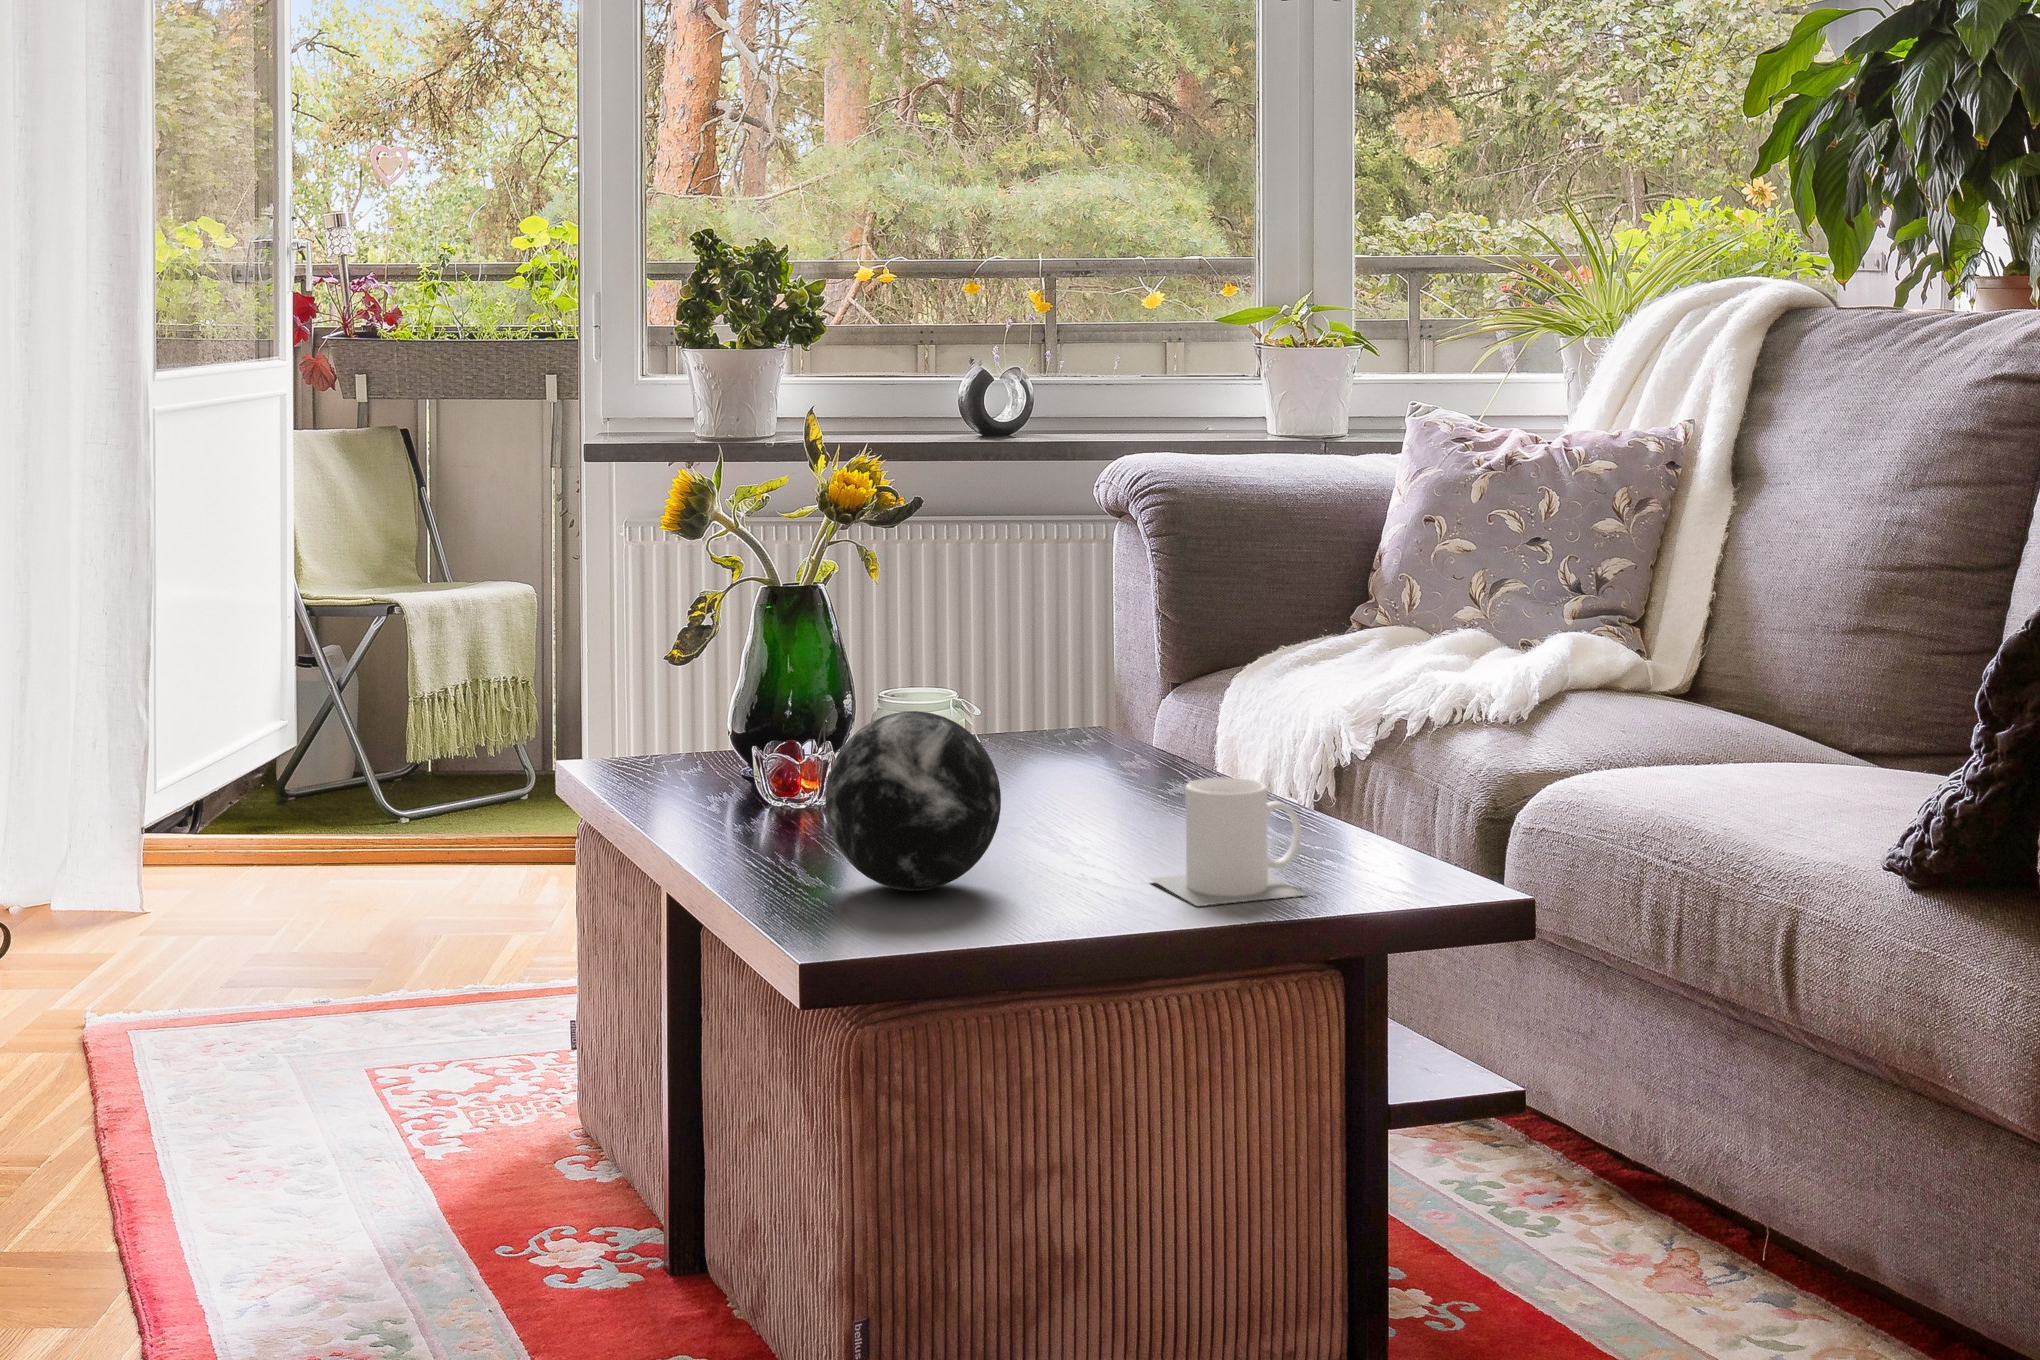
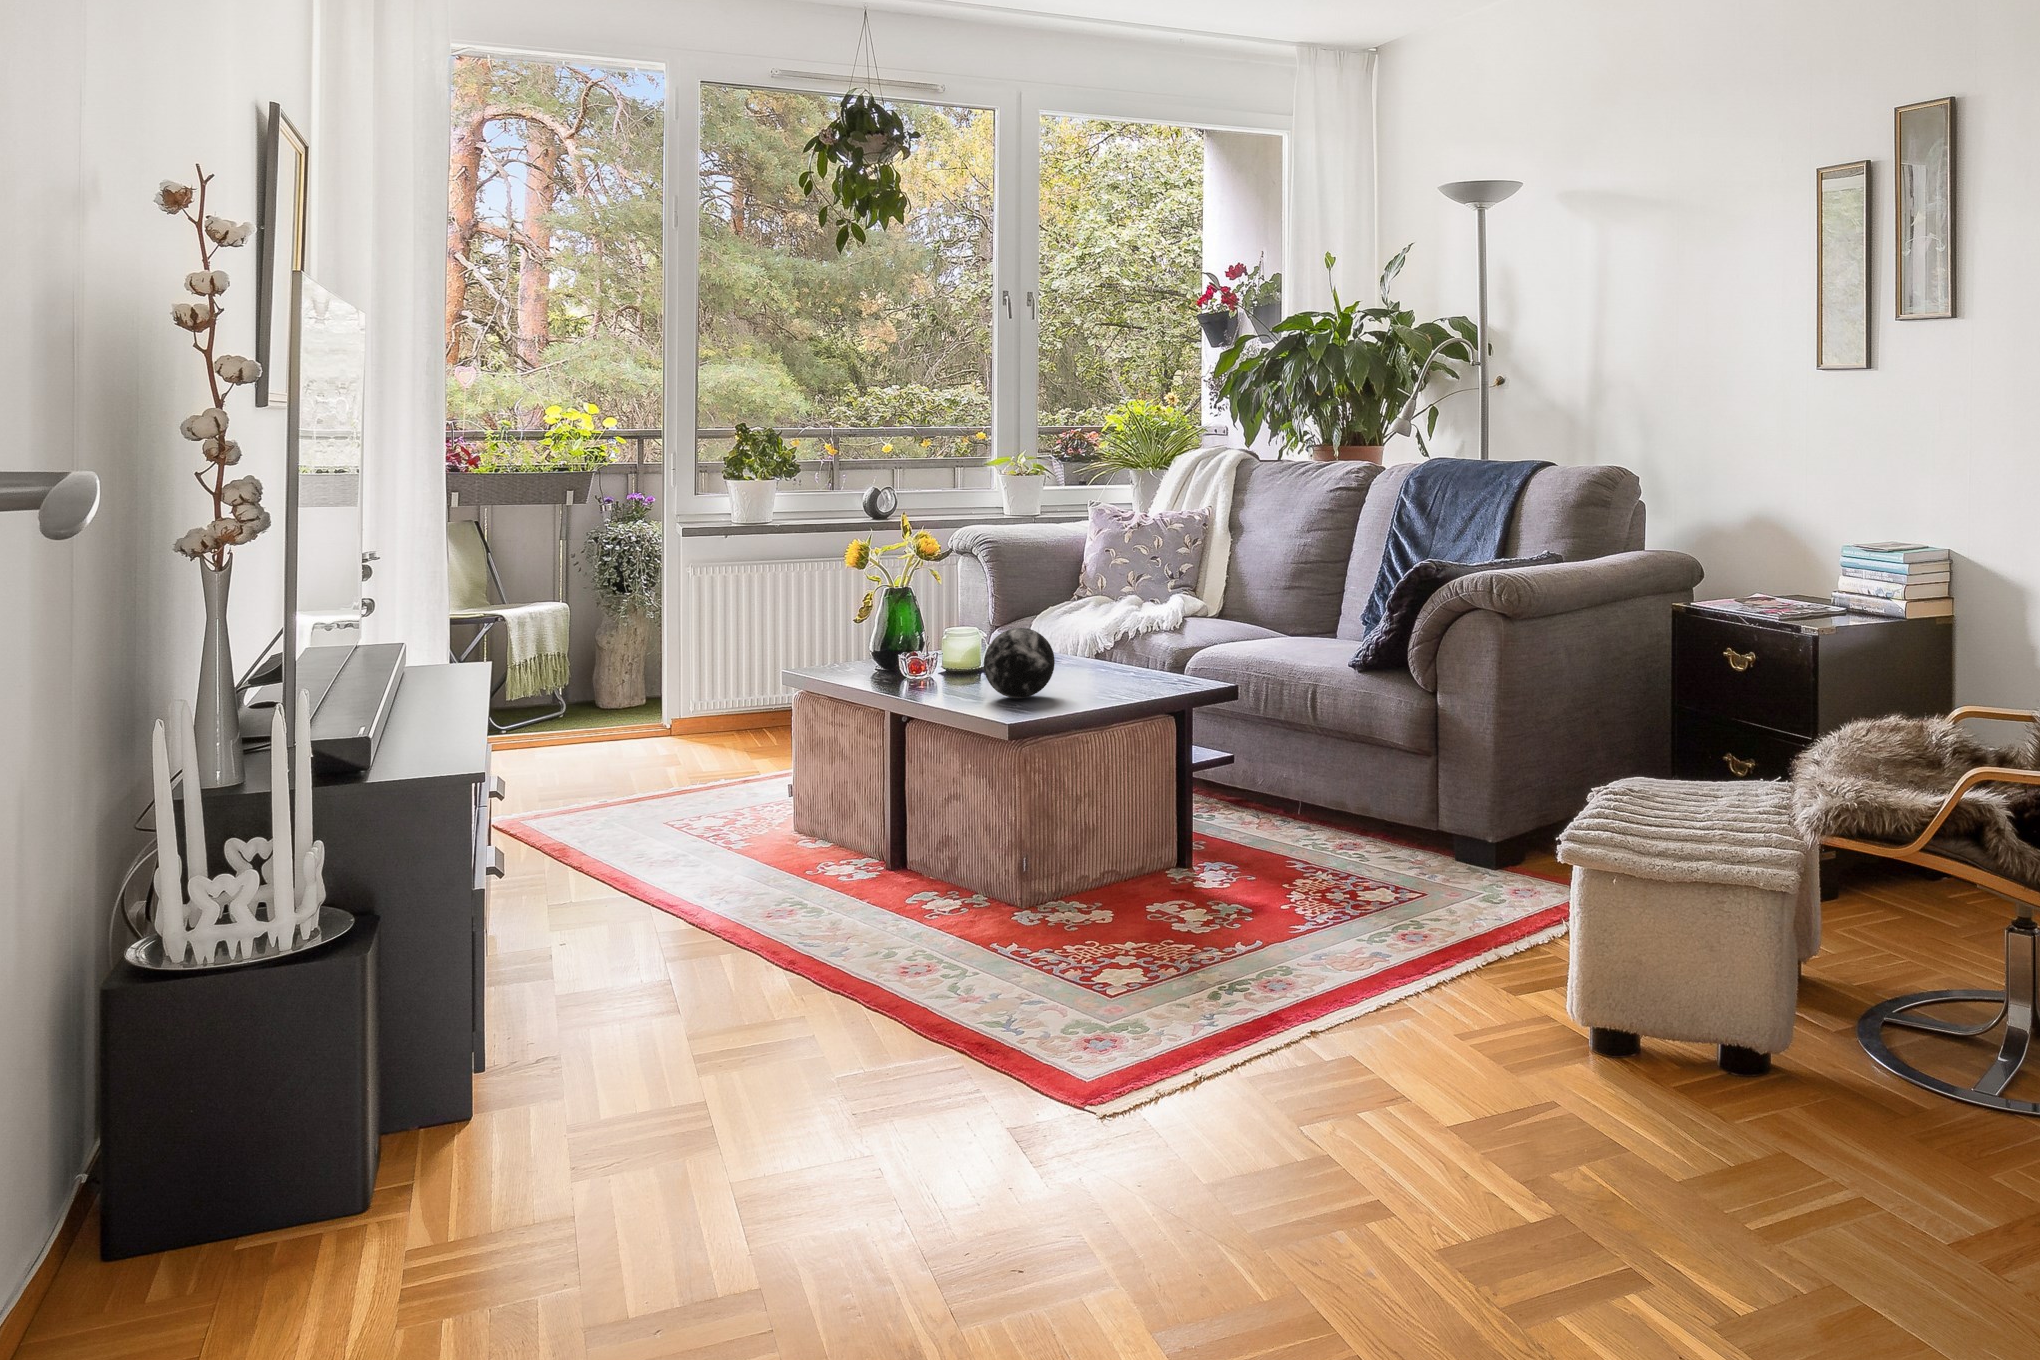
mug: present [1151,778,1305,906] -> none [1105,647,1169,694]

